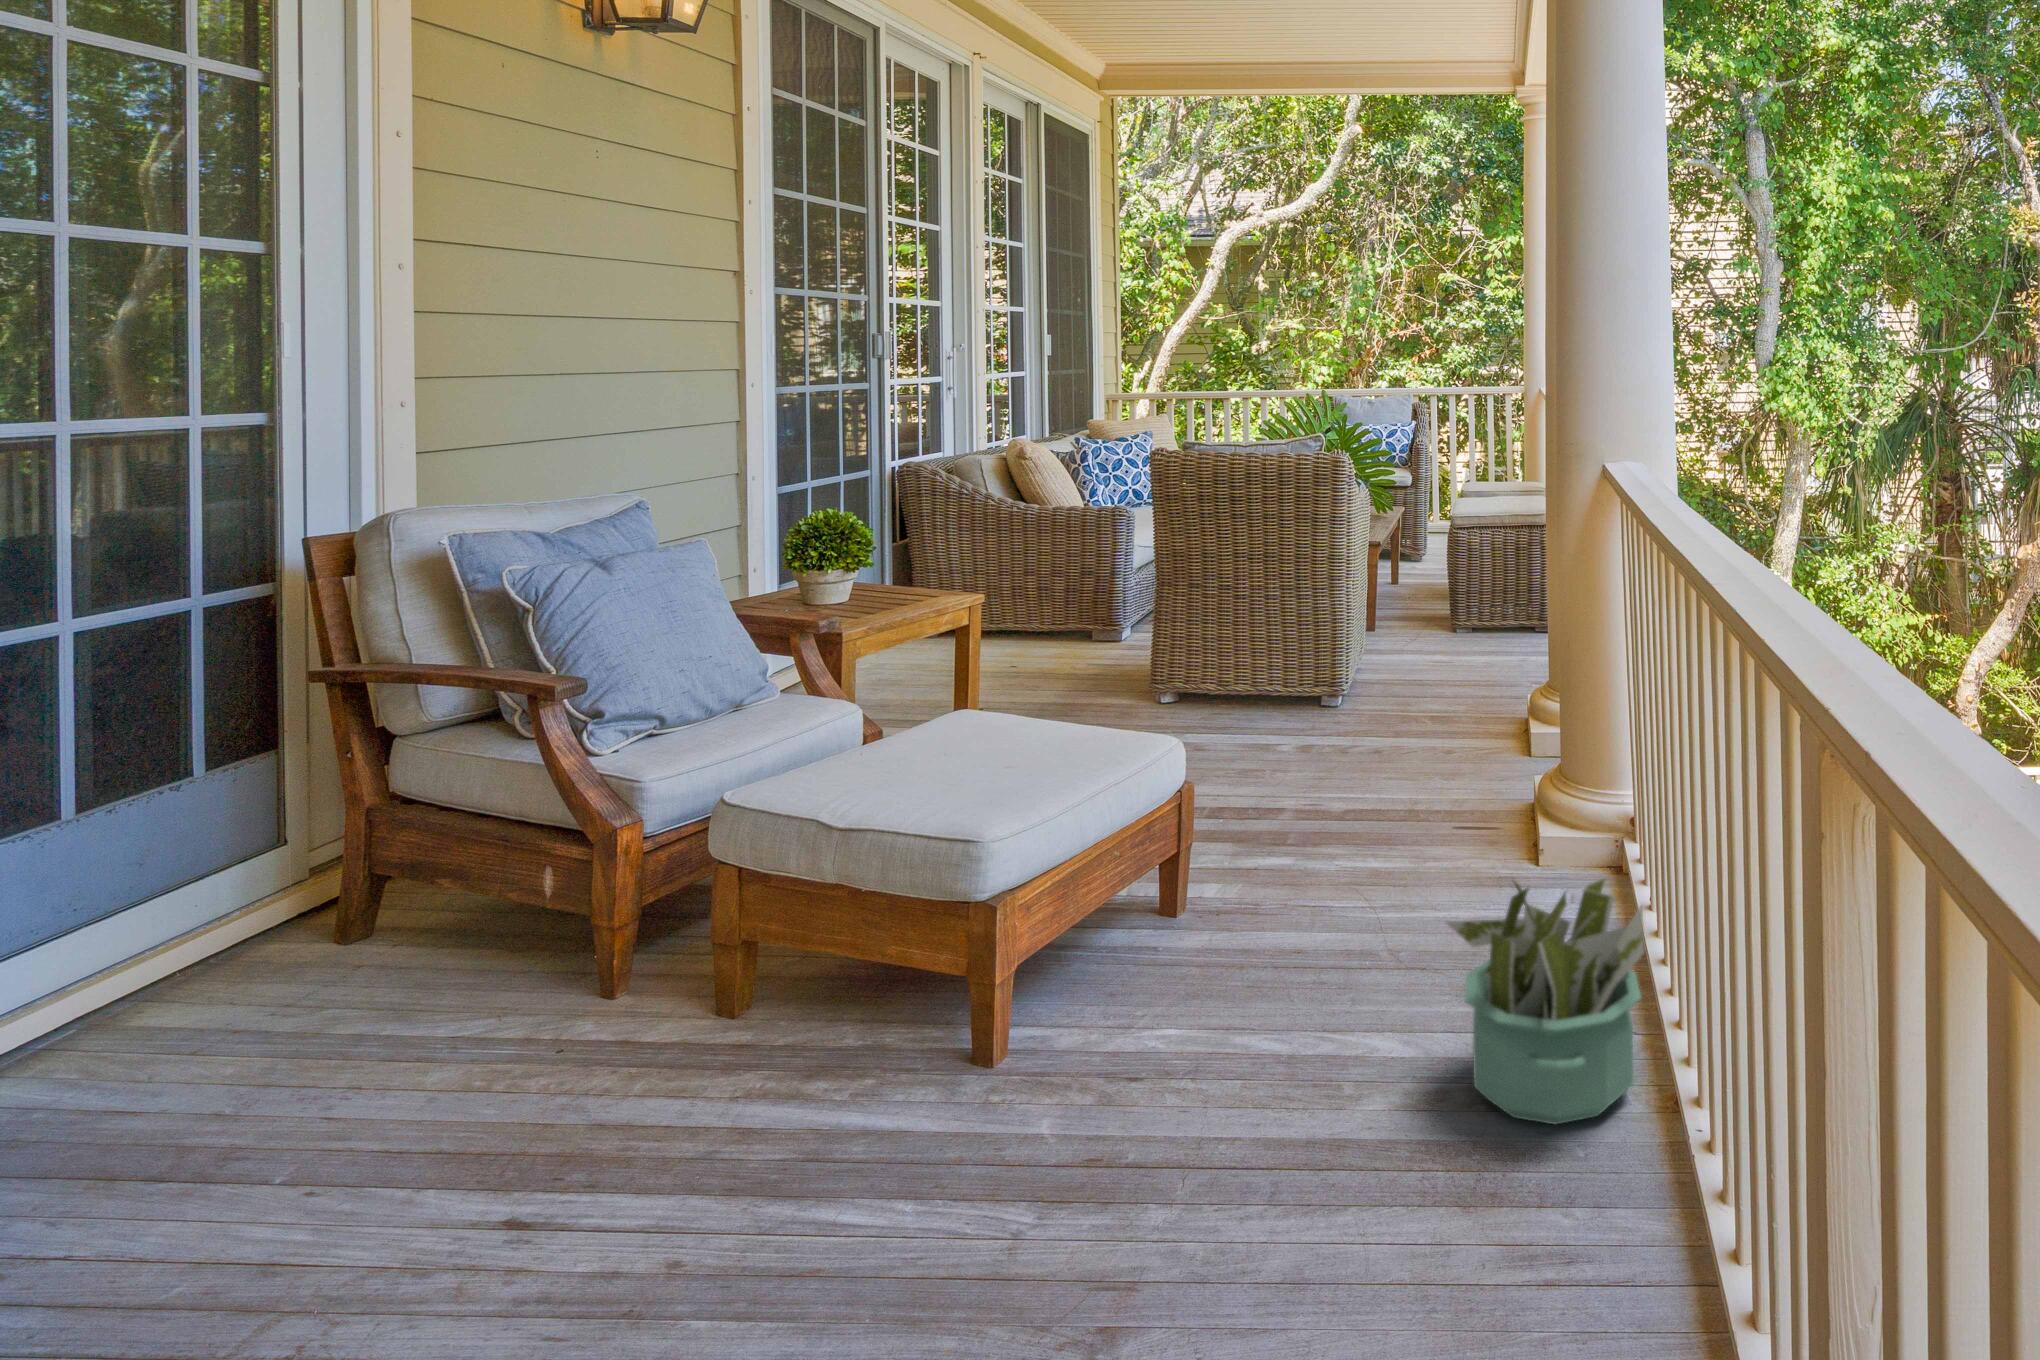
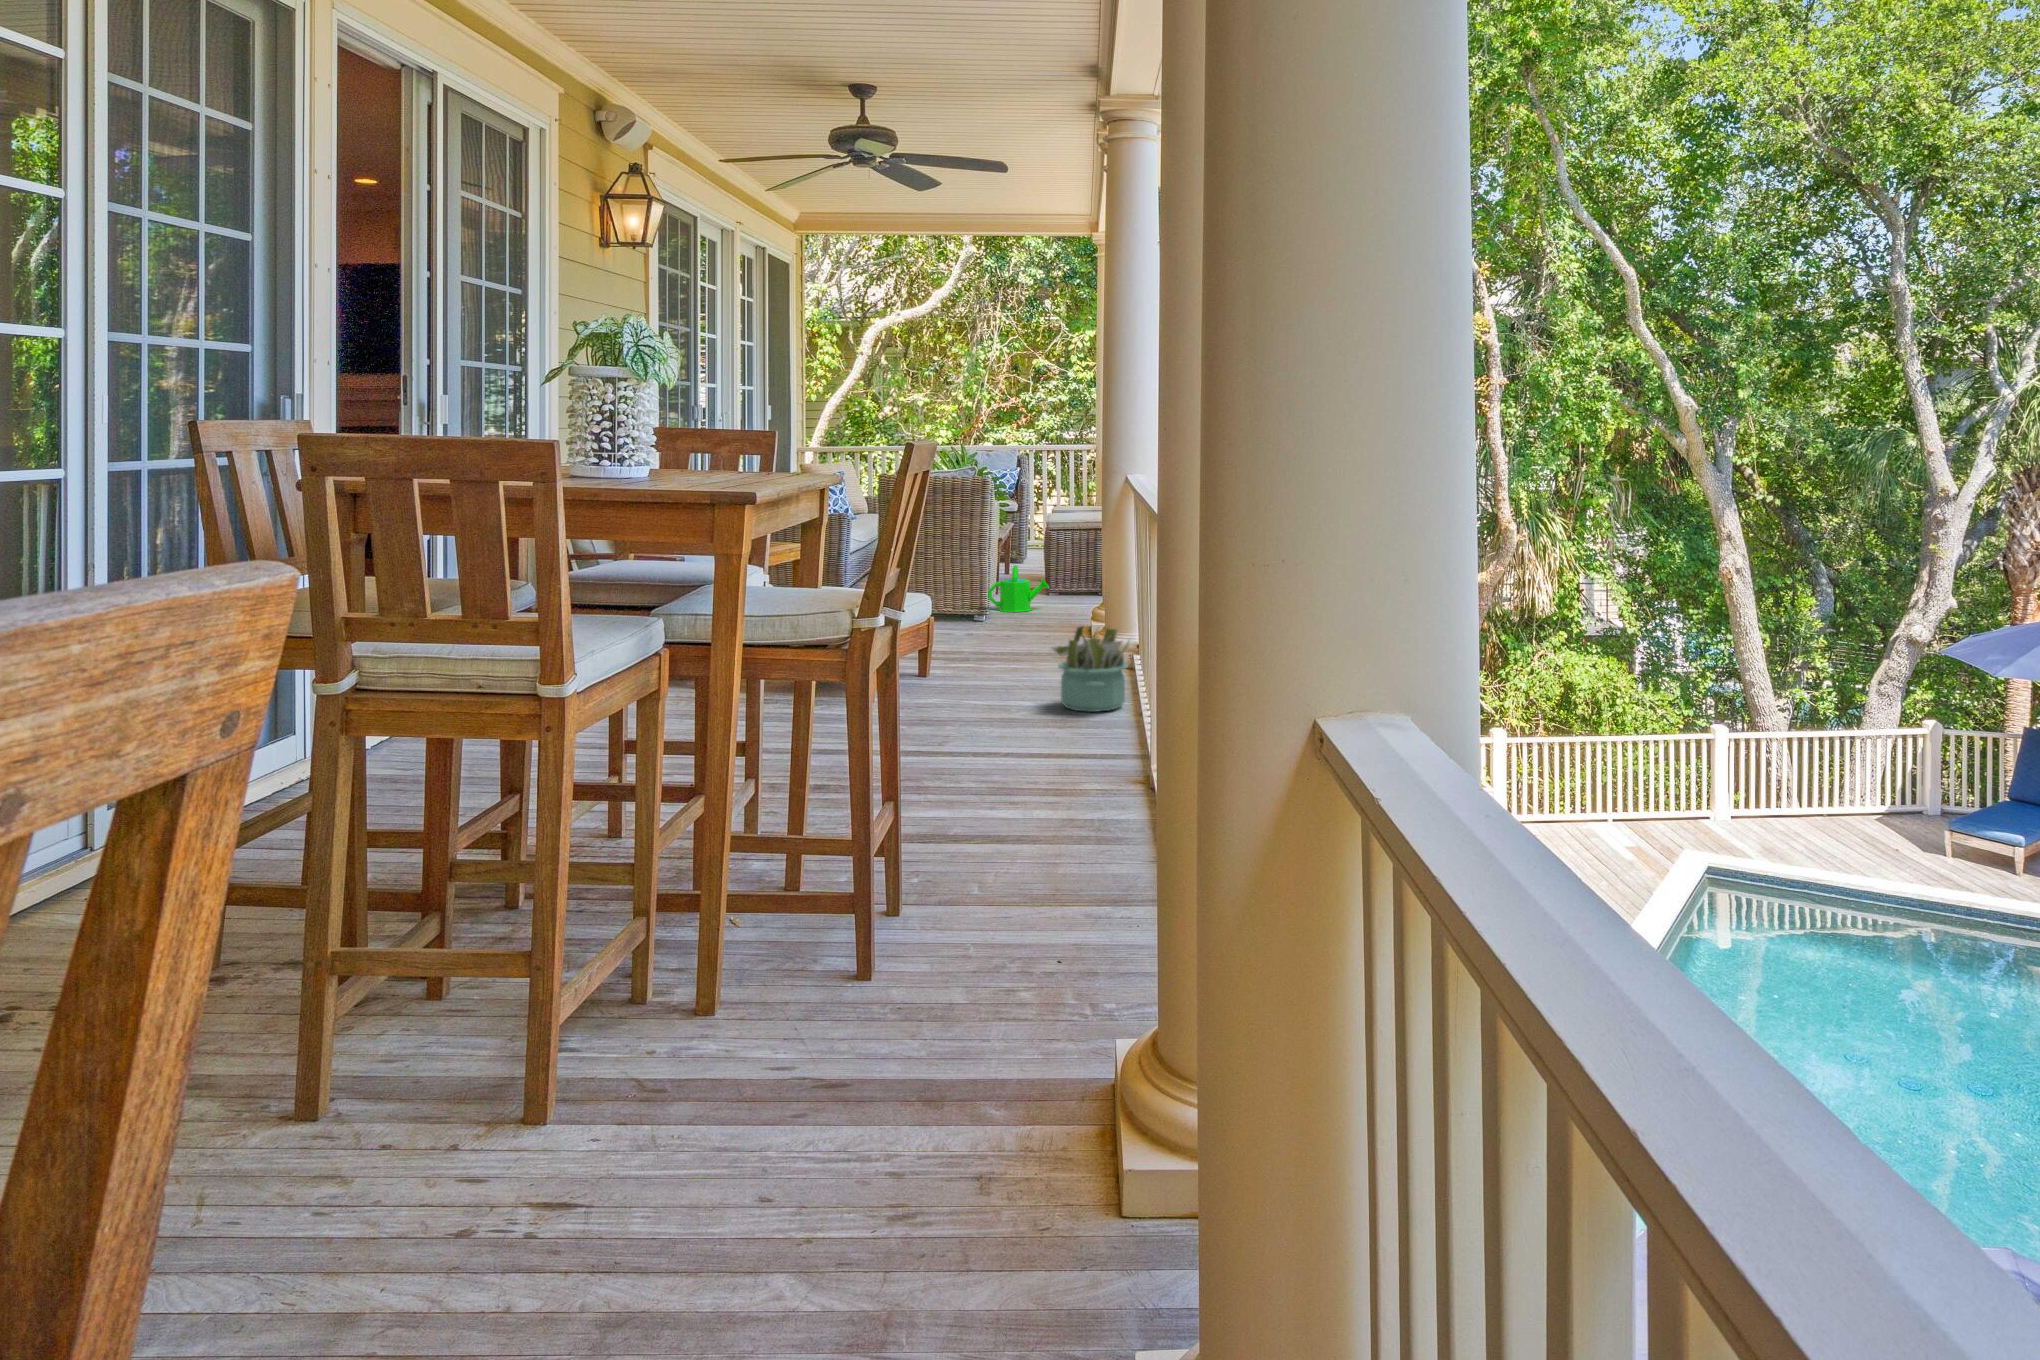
watering can: none [1350,605,1455,687] -> present [988,565,1049,612]

